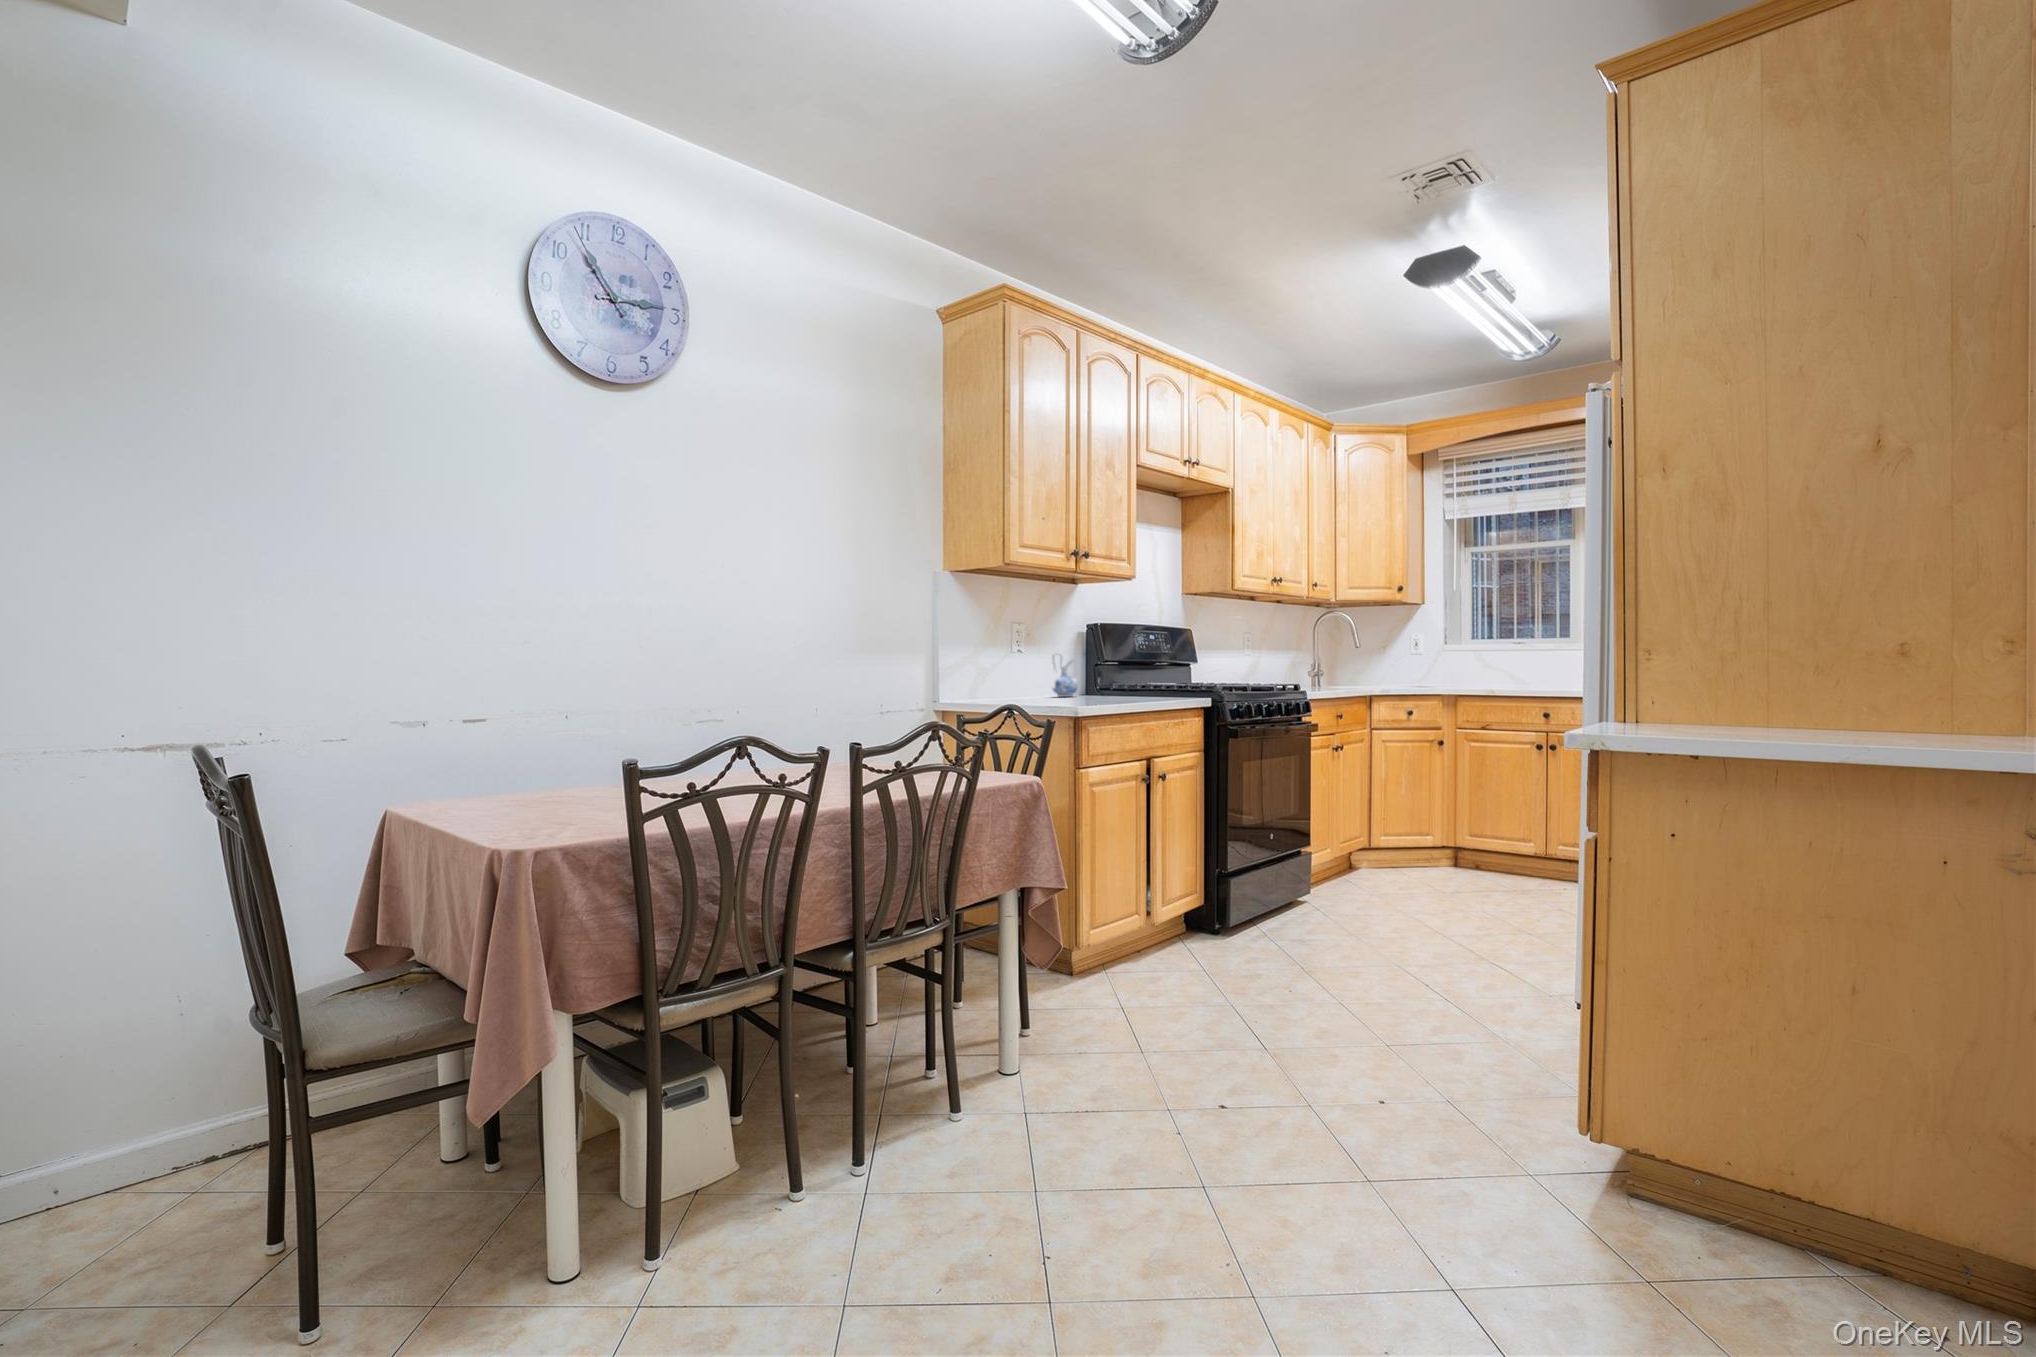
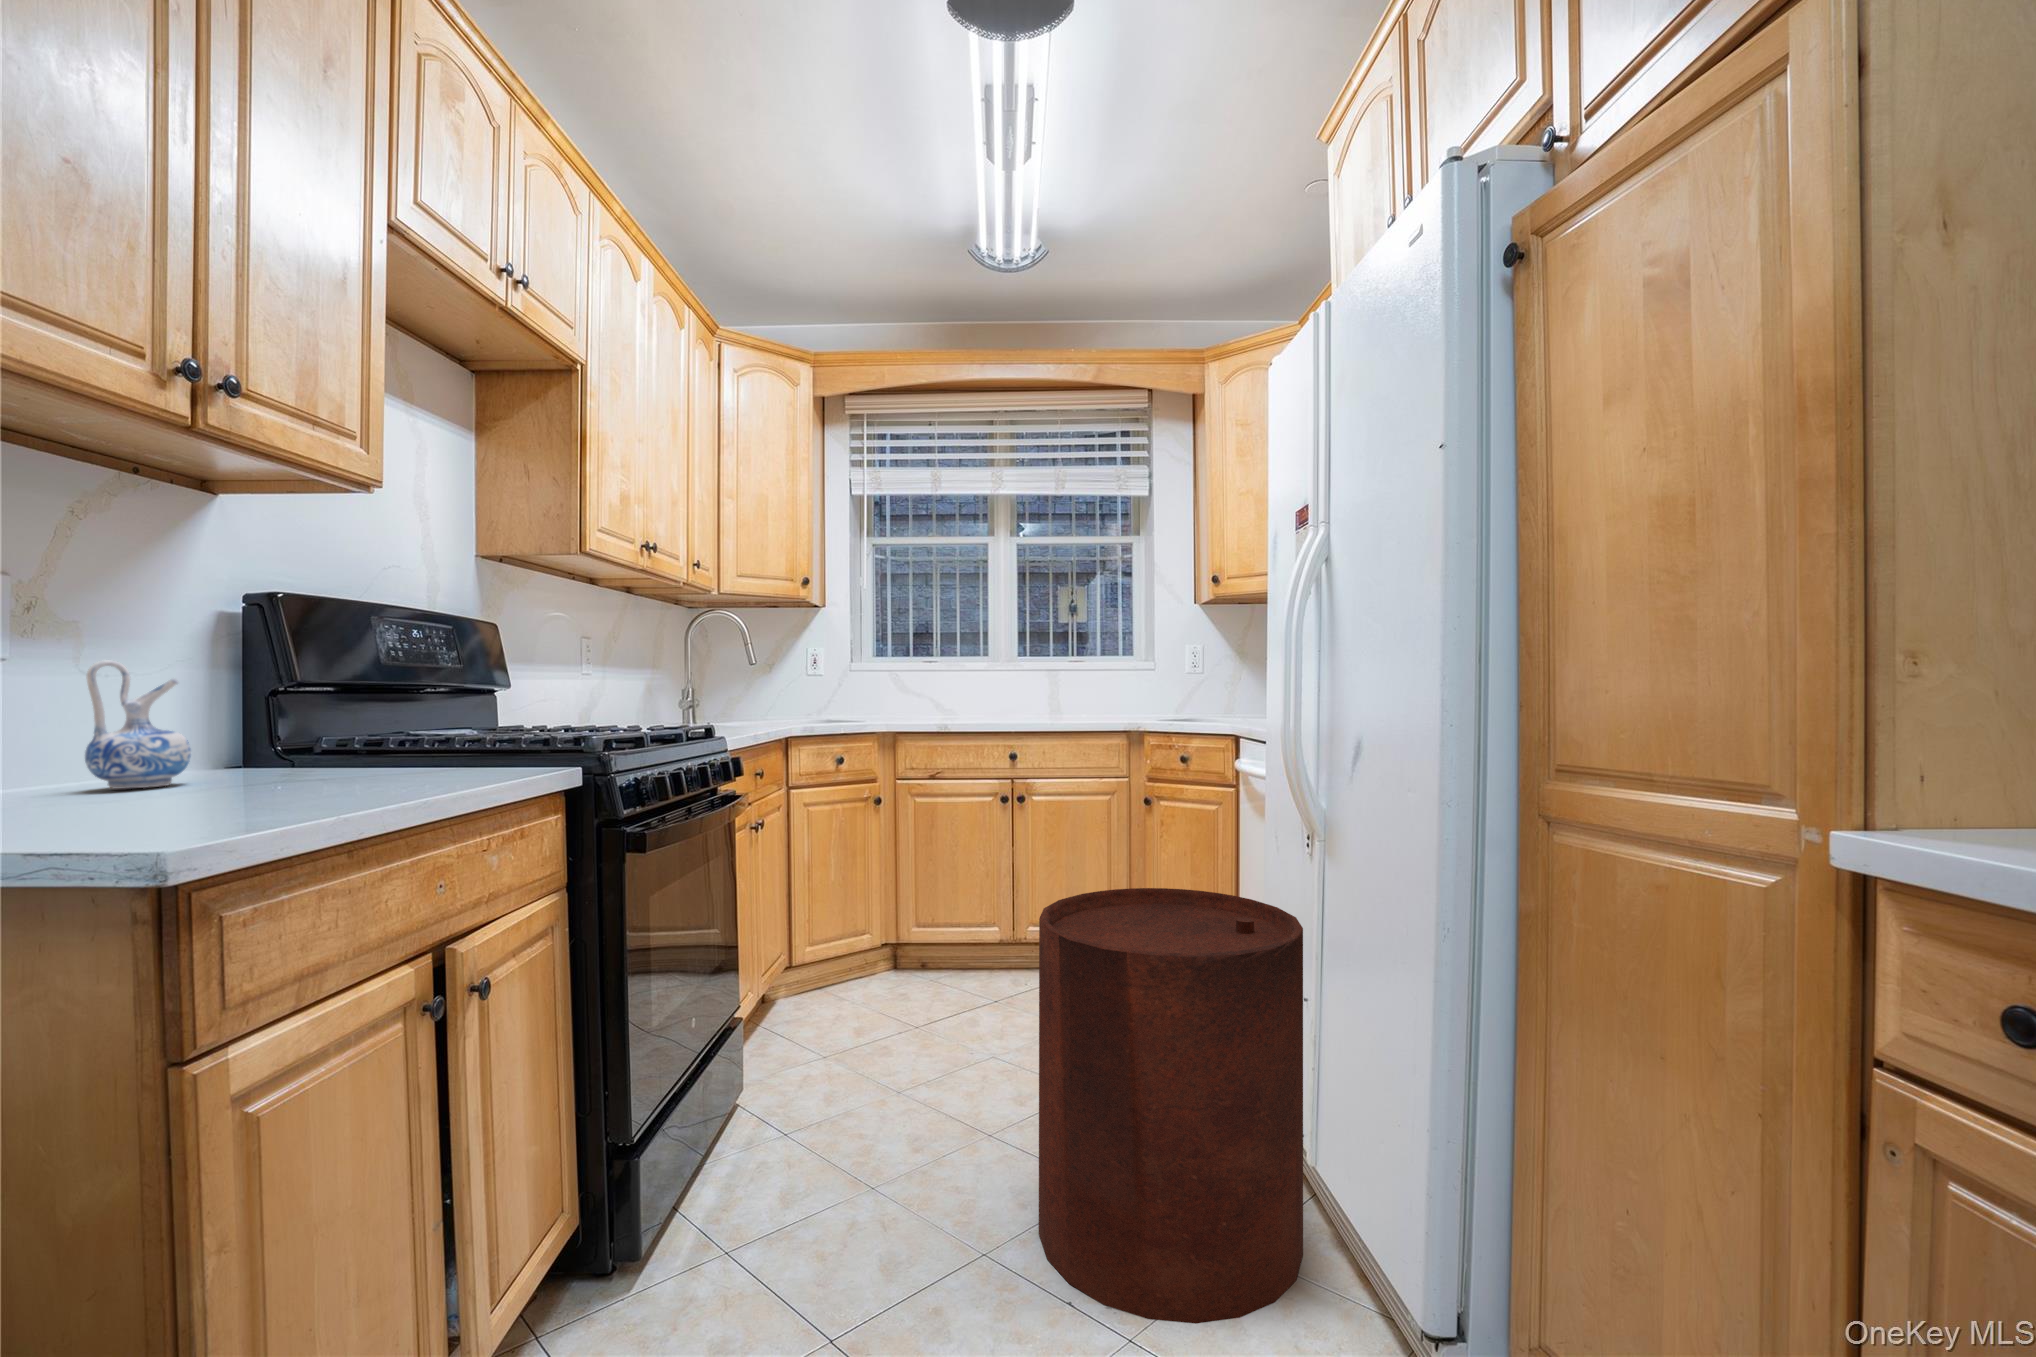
trash can: none [1430,792,1616,1027] -> present [1039,888,1303,1324]

